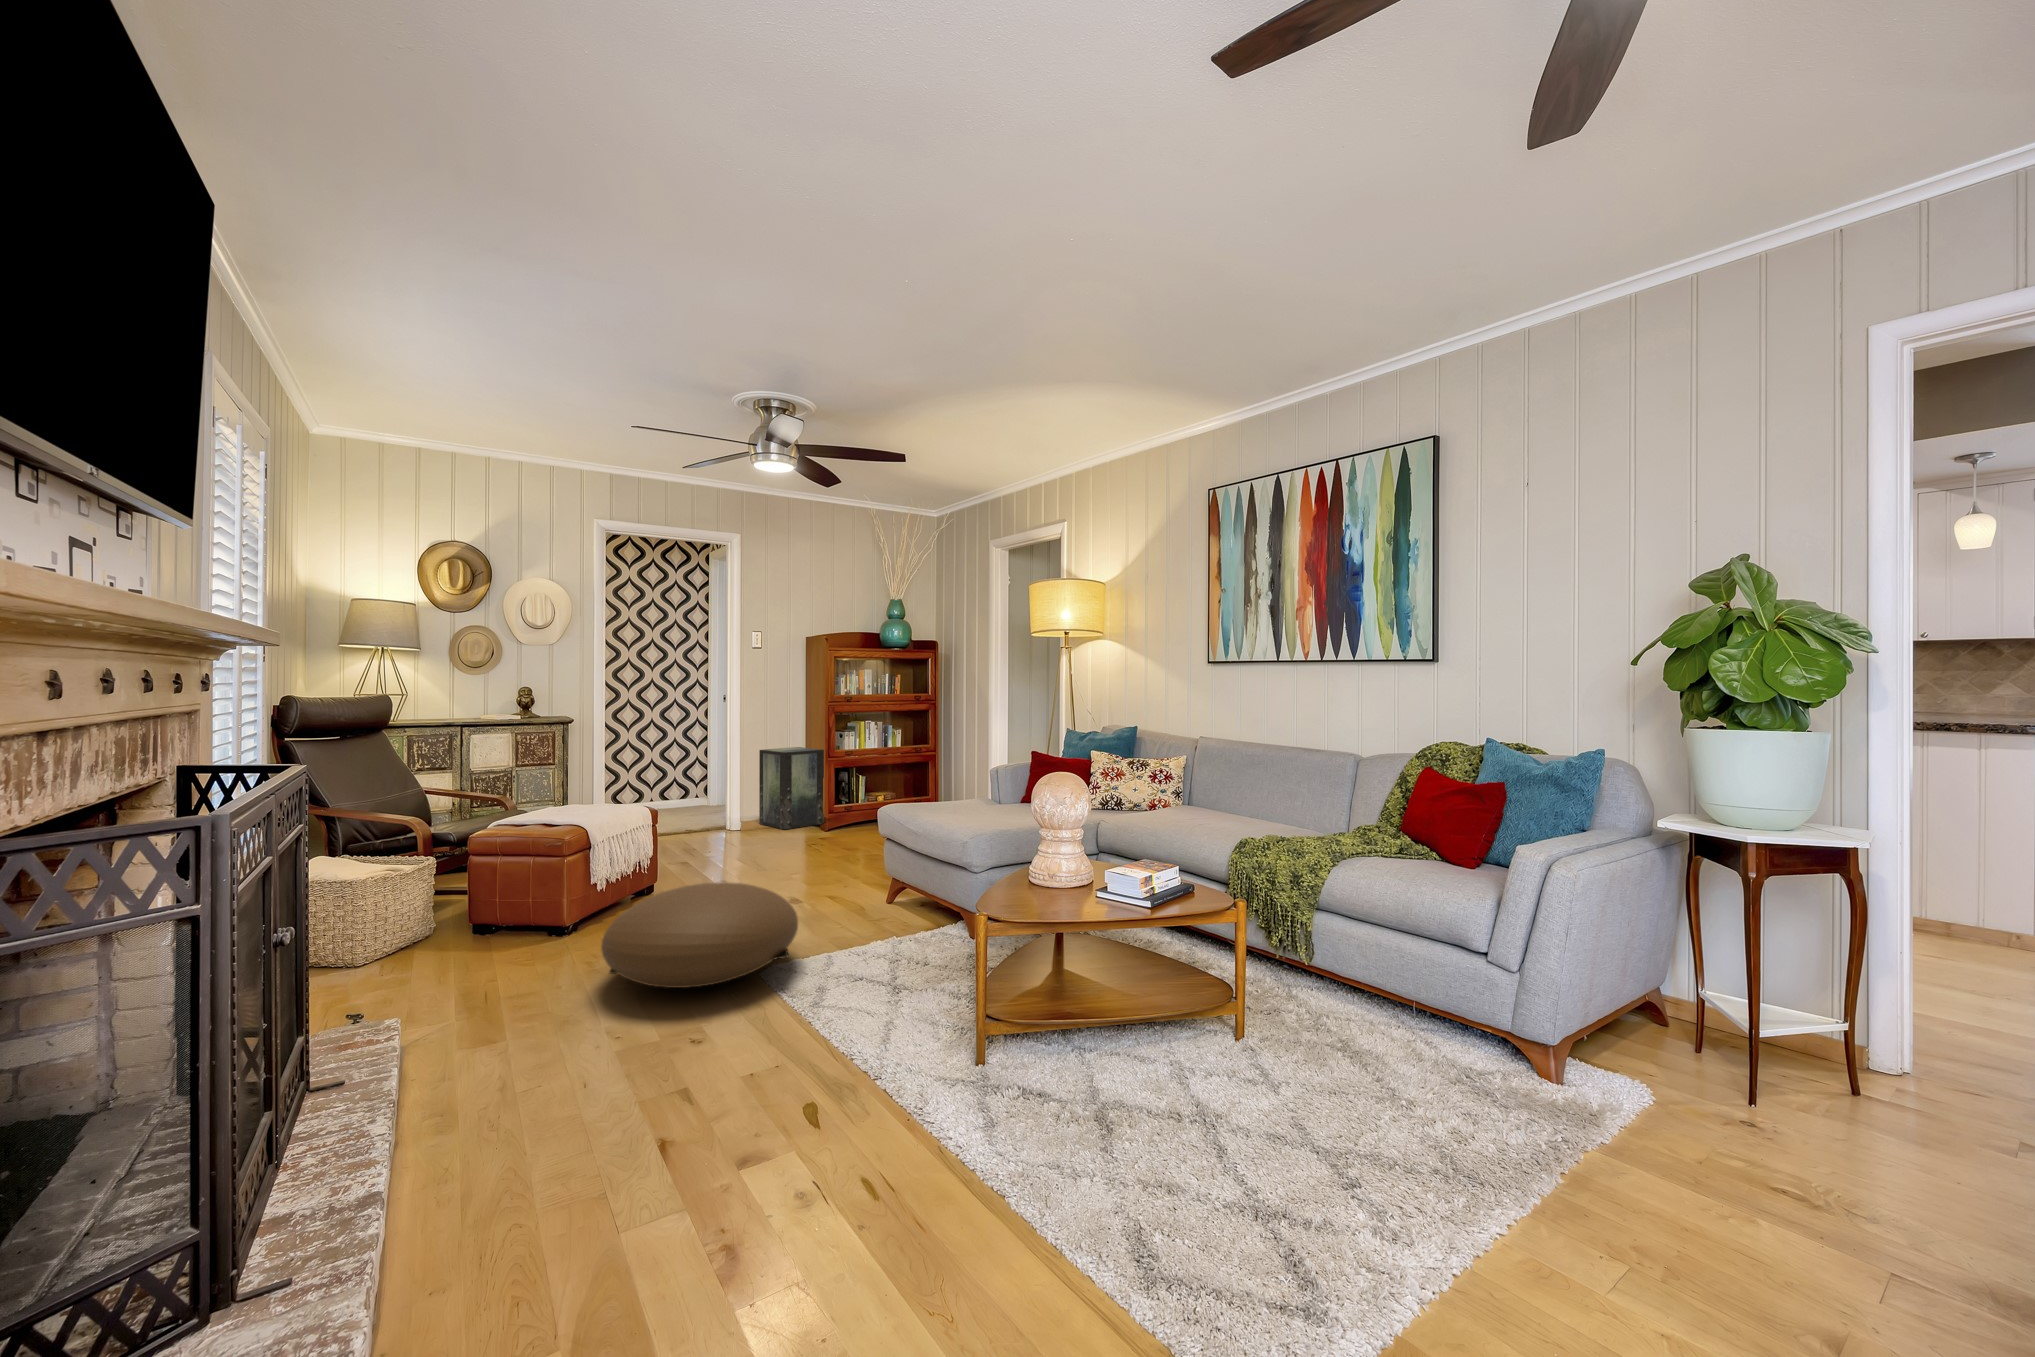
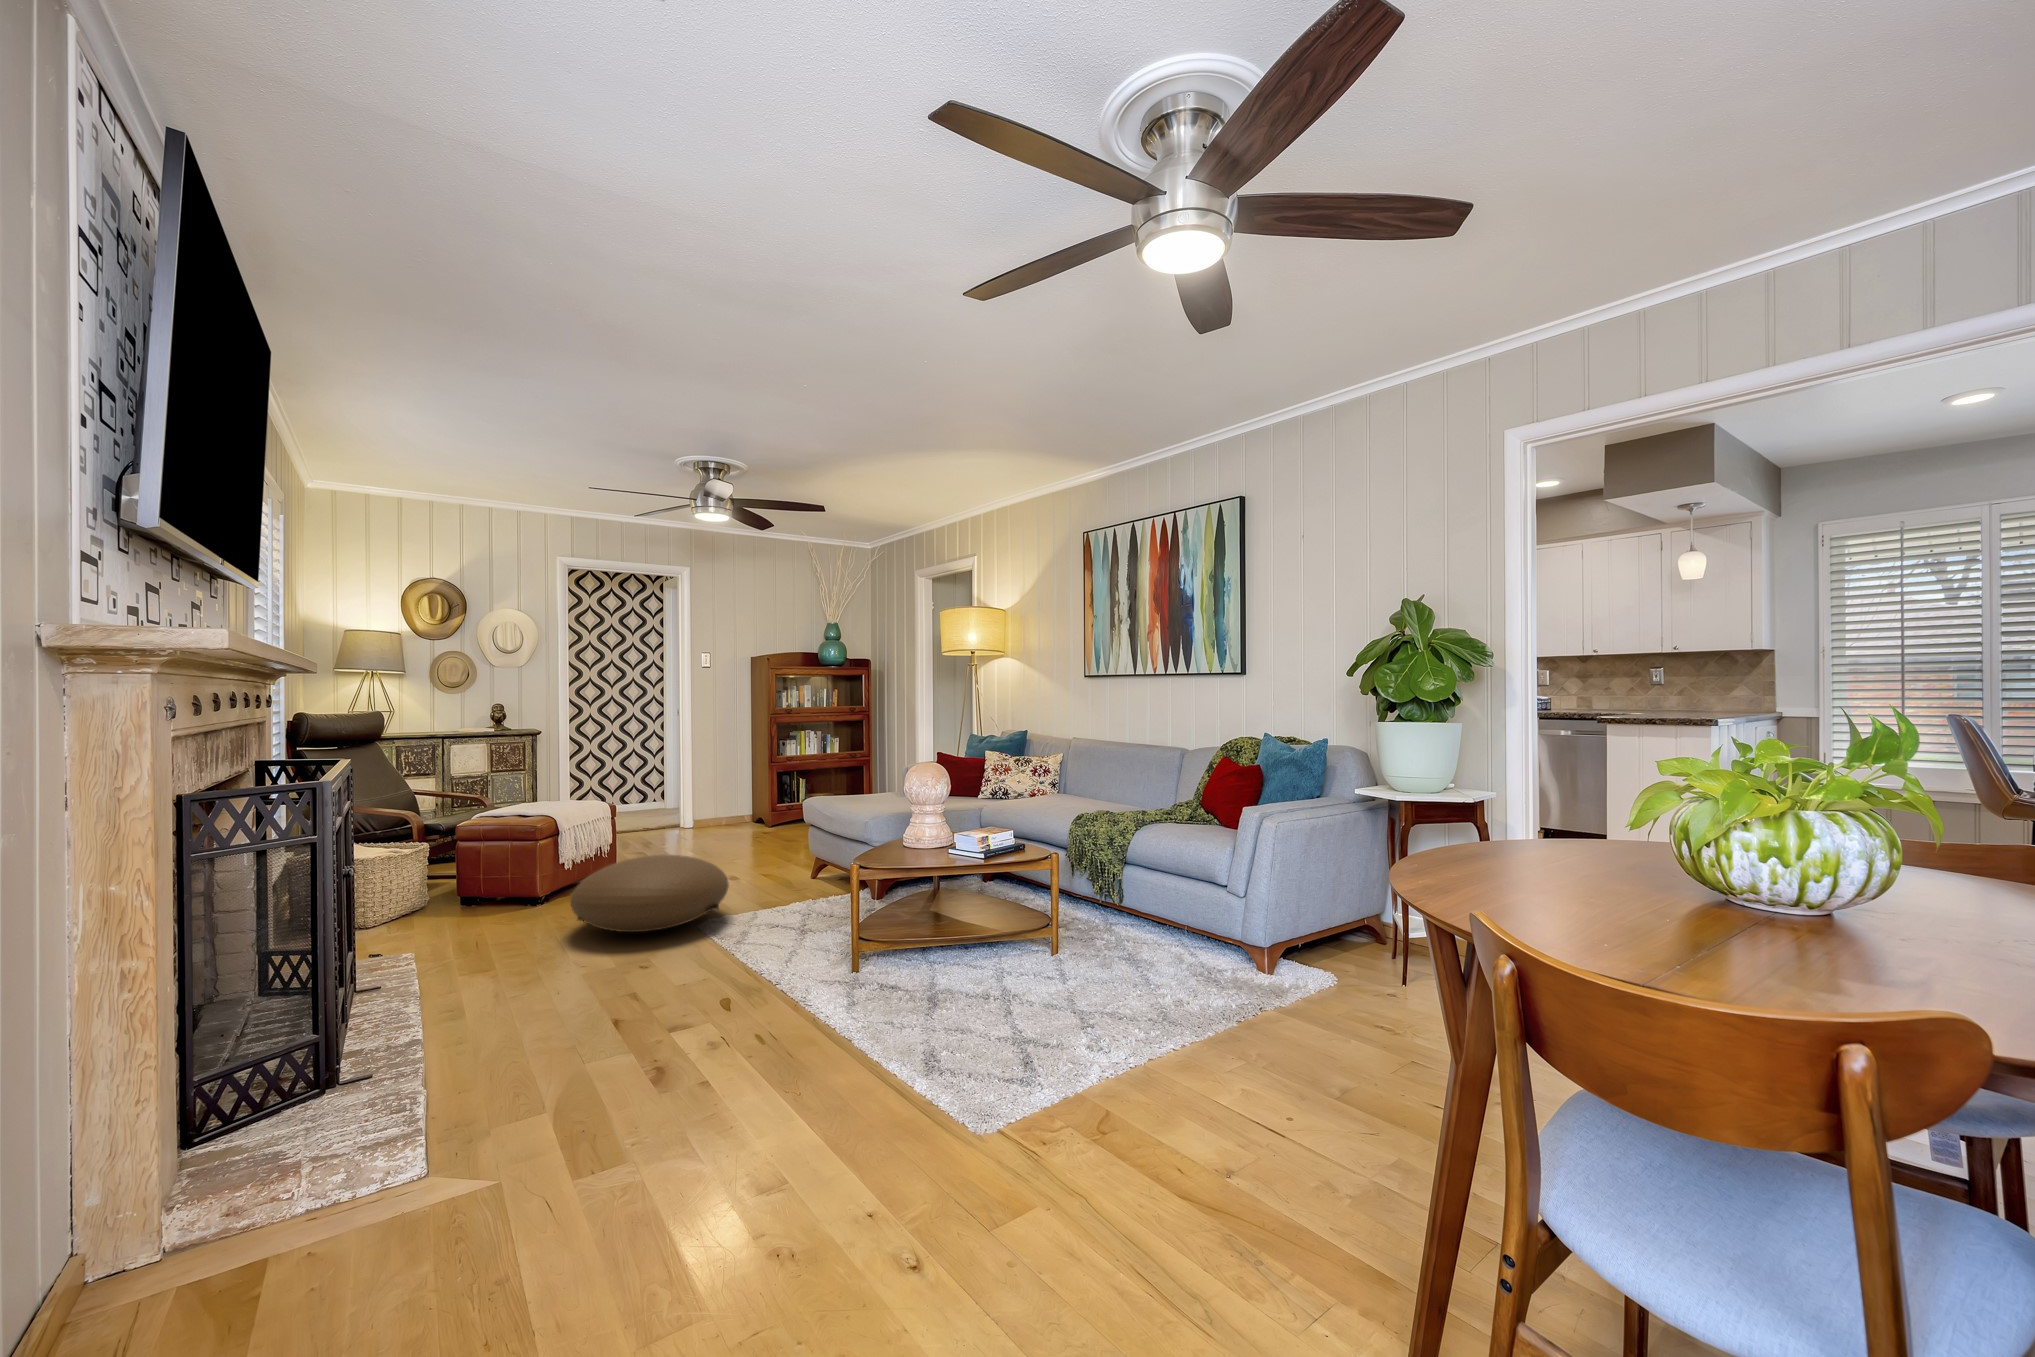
storage box: present [759,747,824,830] -> none [708,755,766,828]

